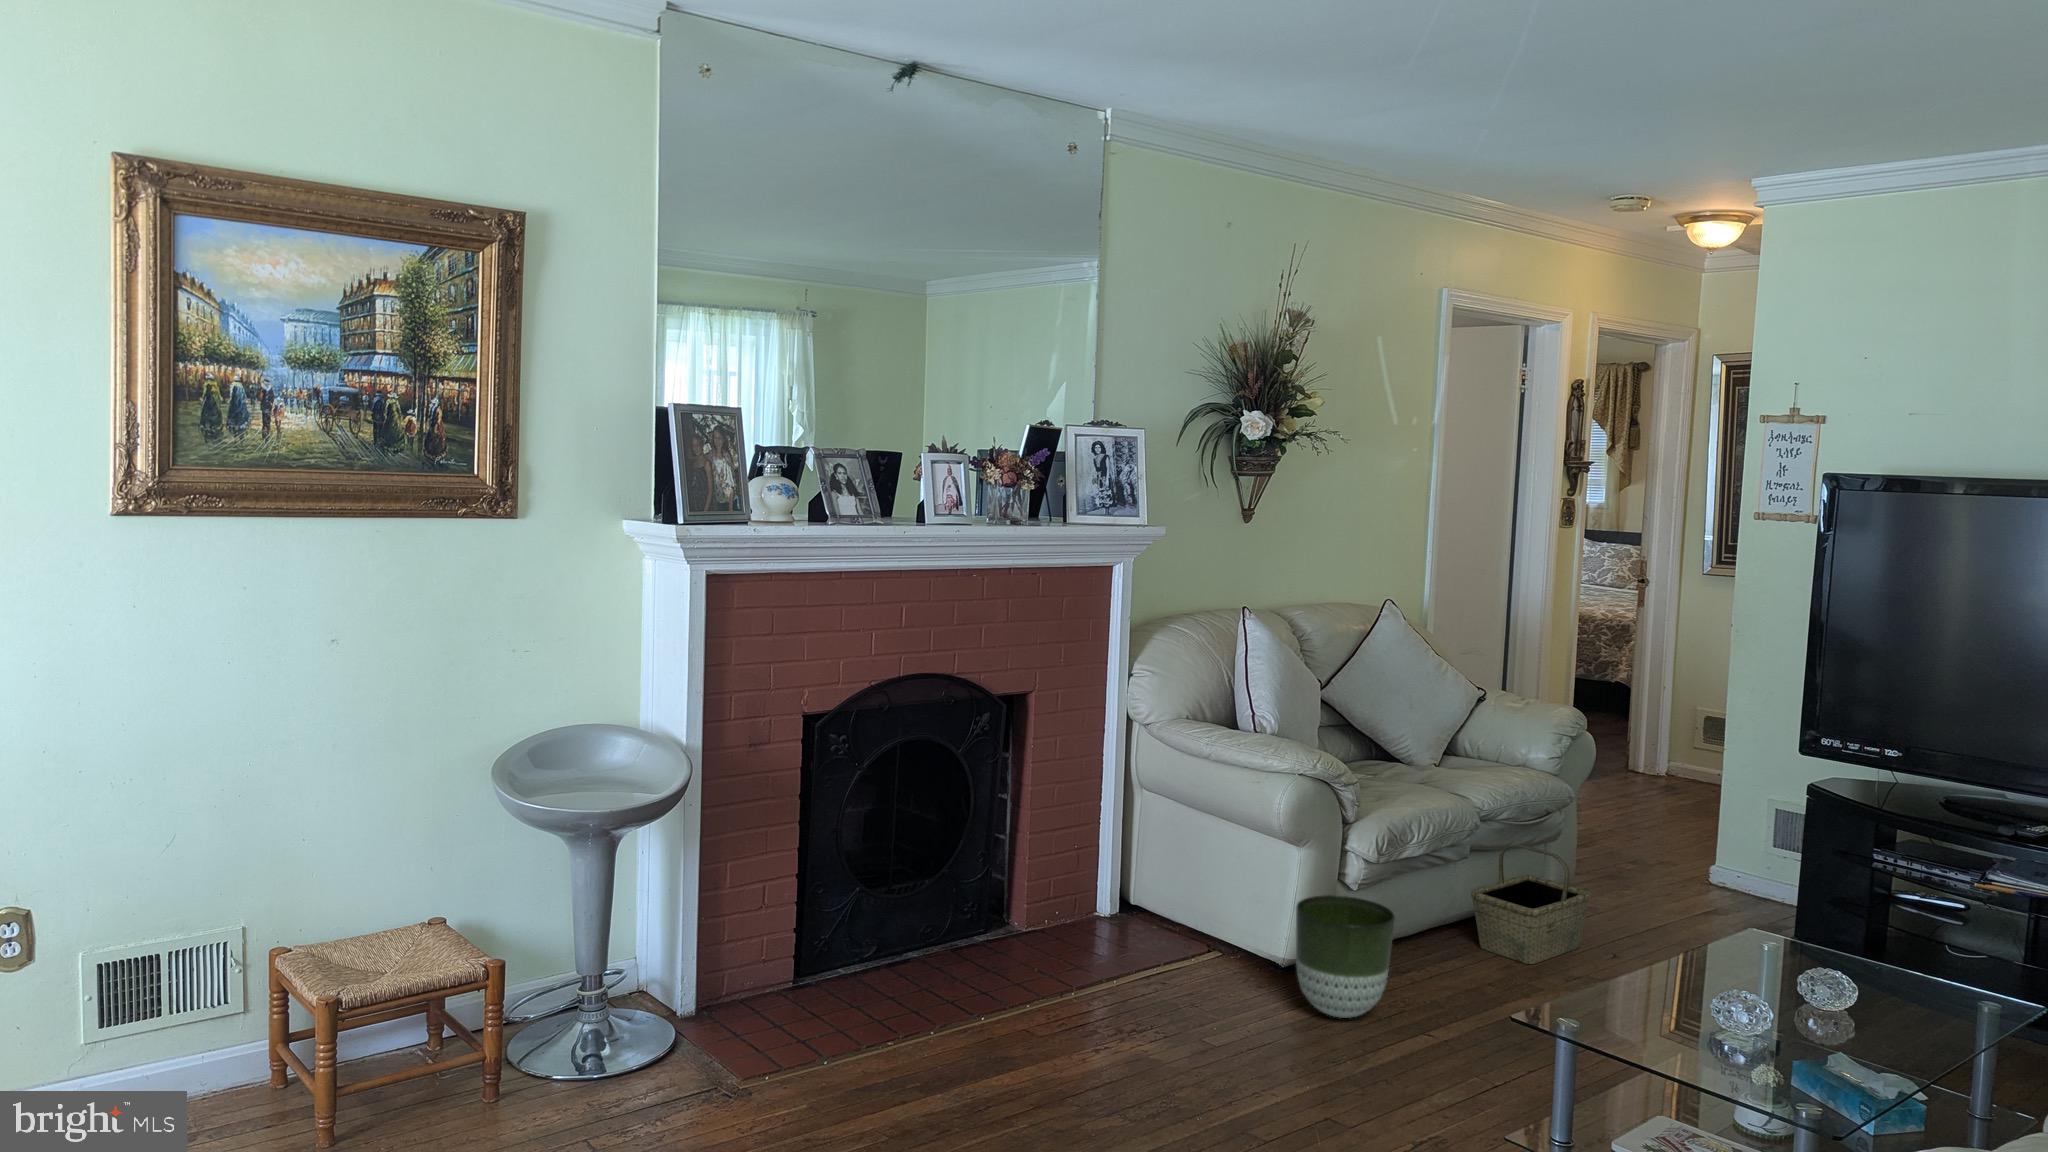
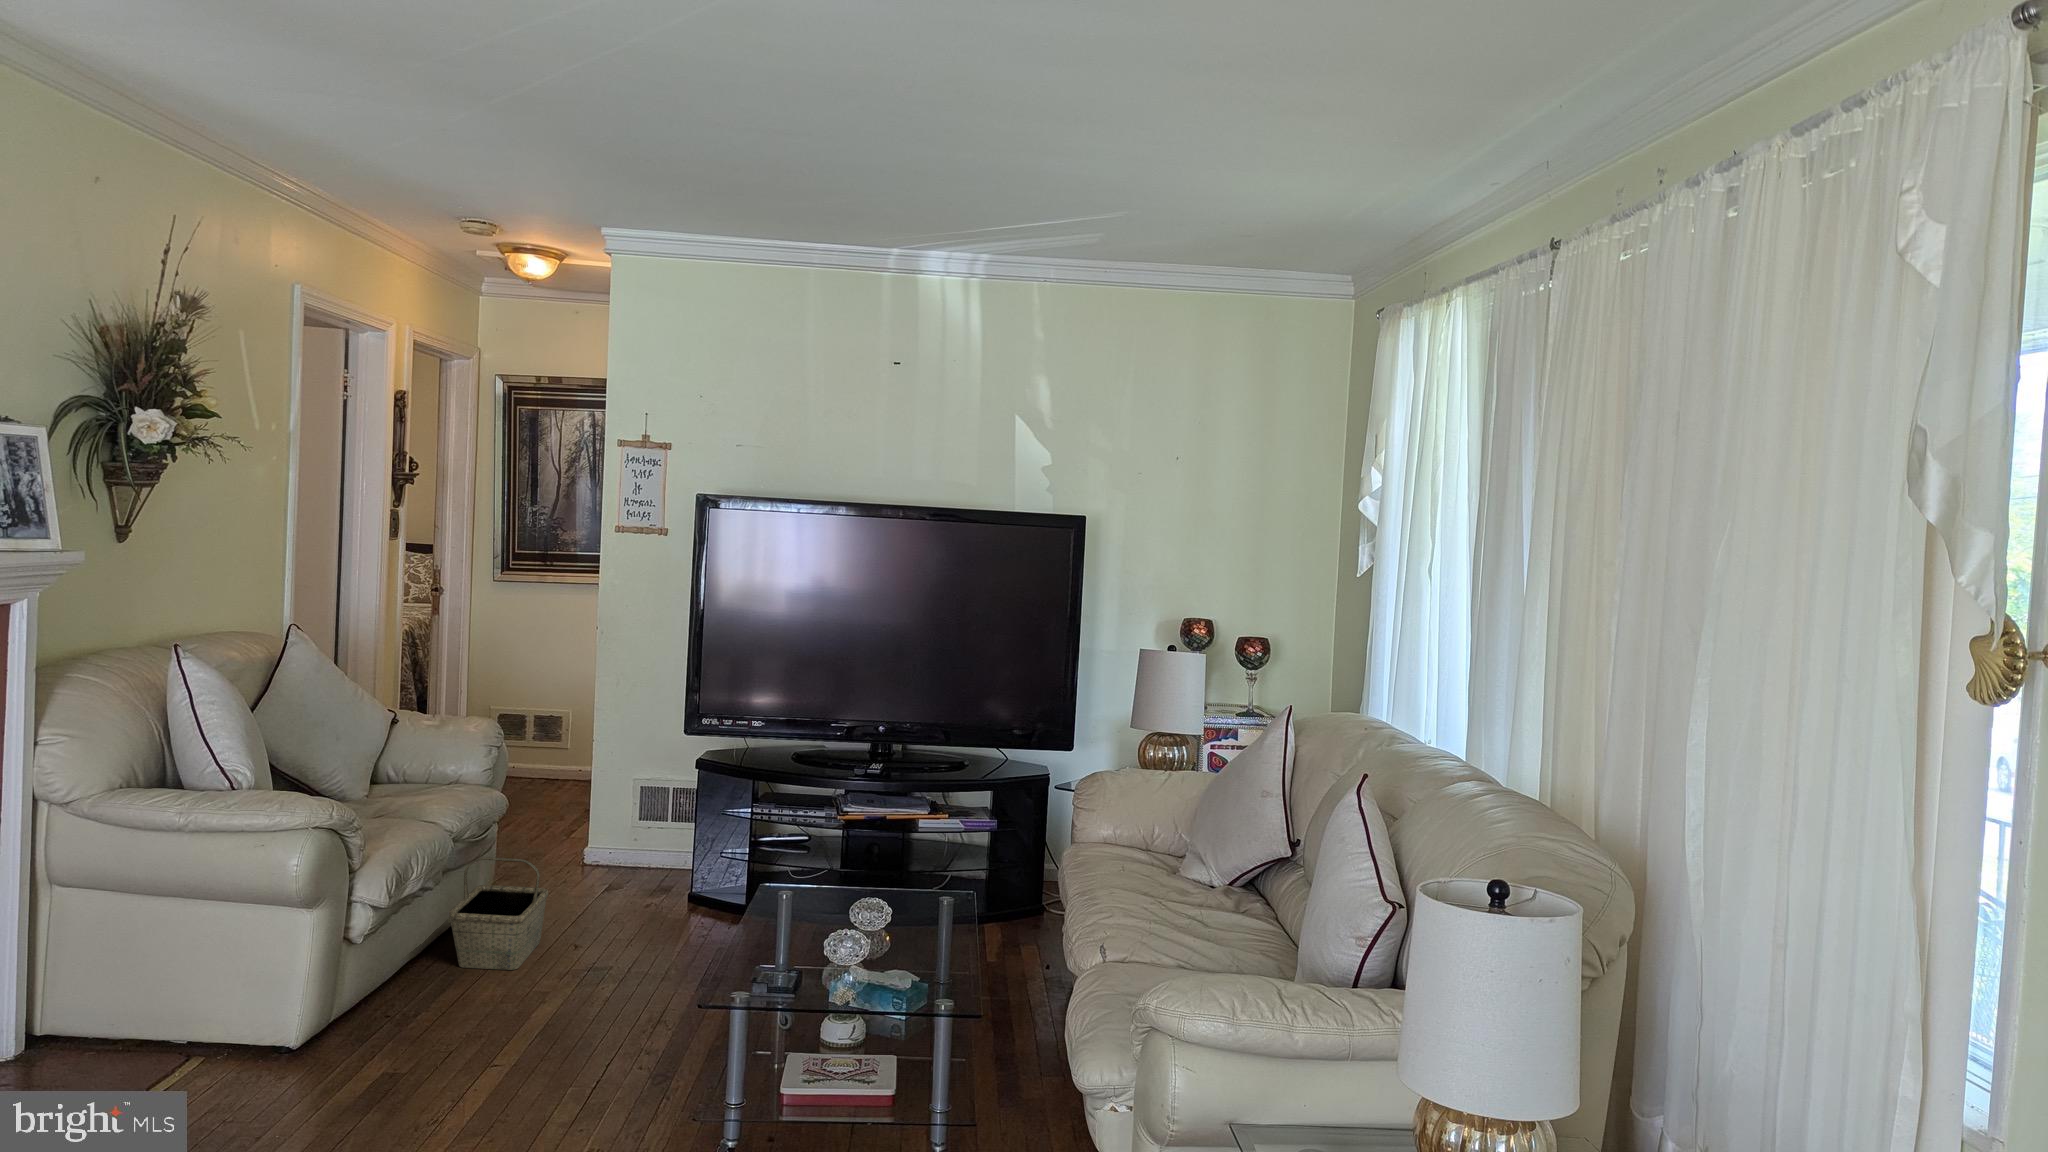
planter: present [1296,895,1395,1018] -> none [346,945,456,1075]

